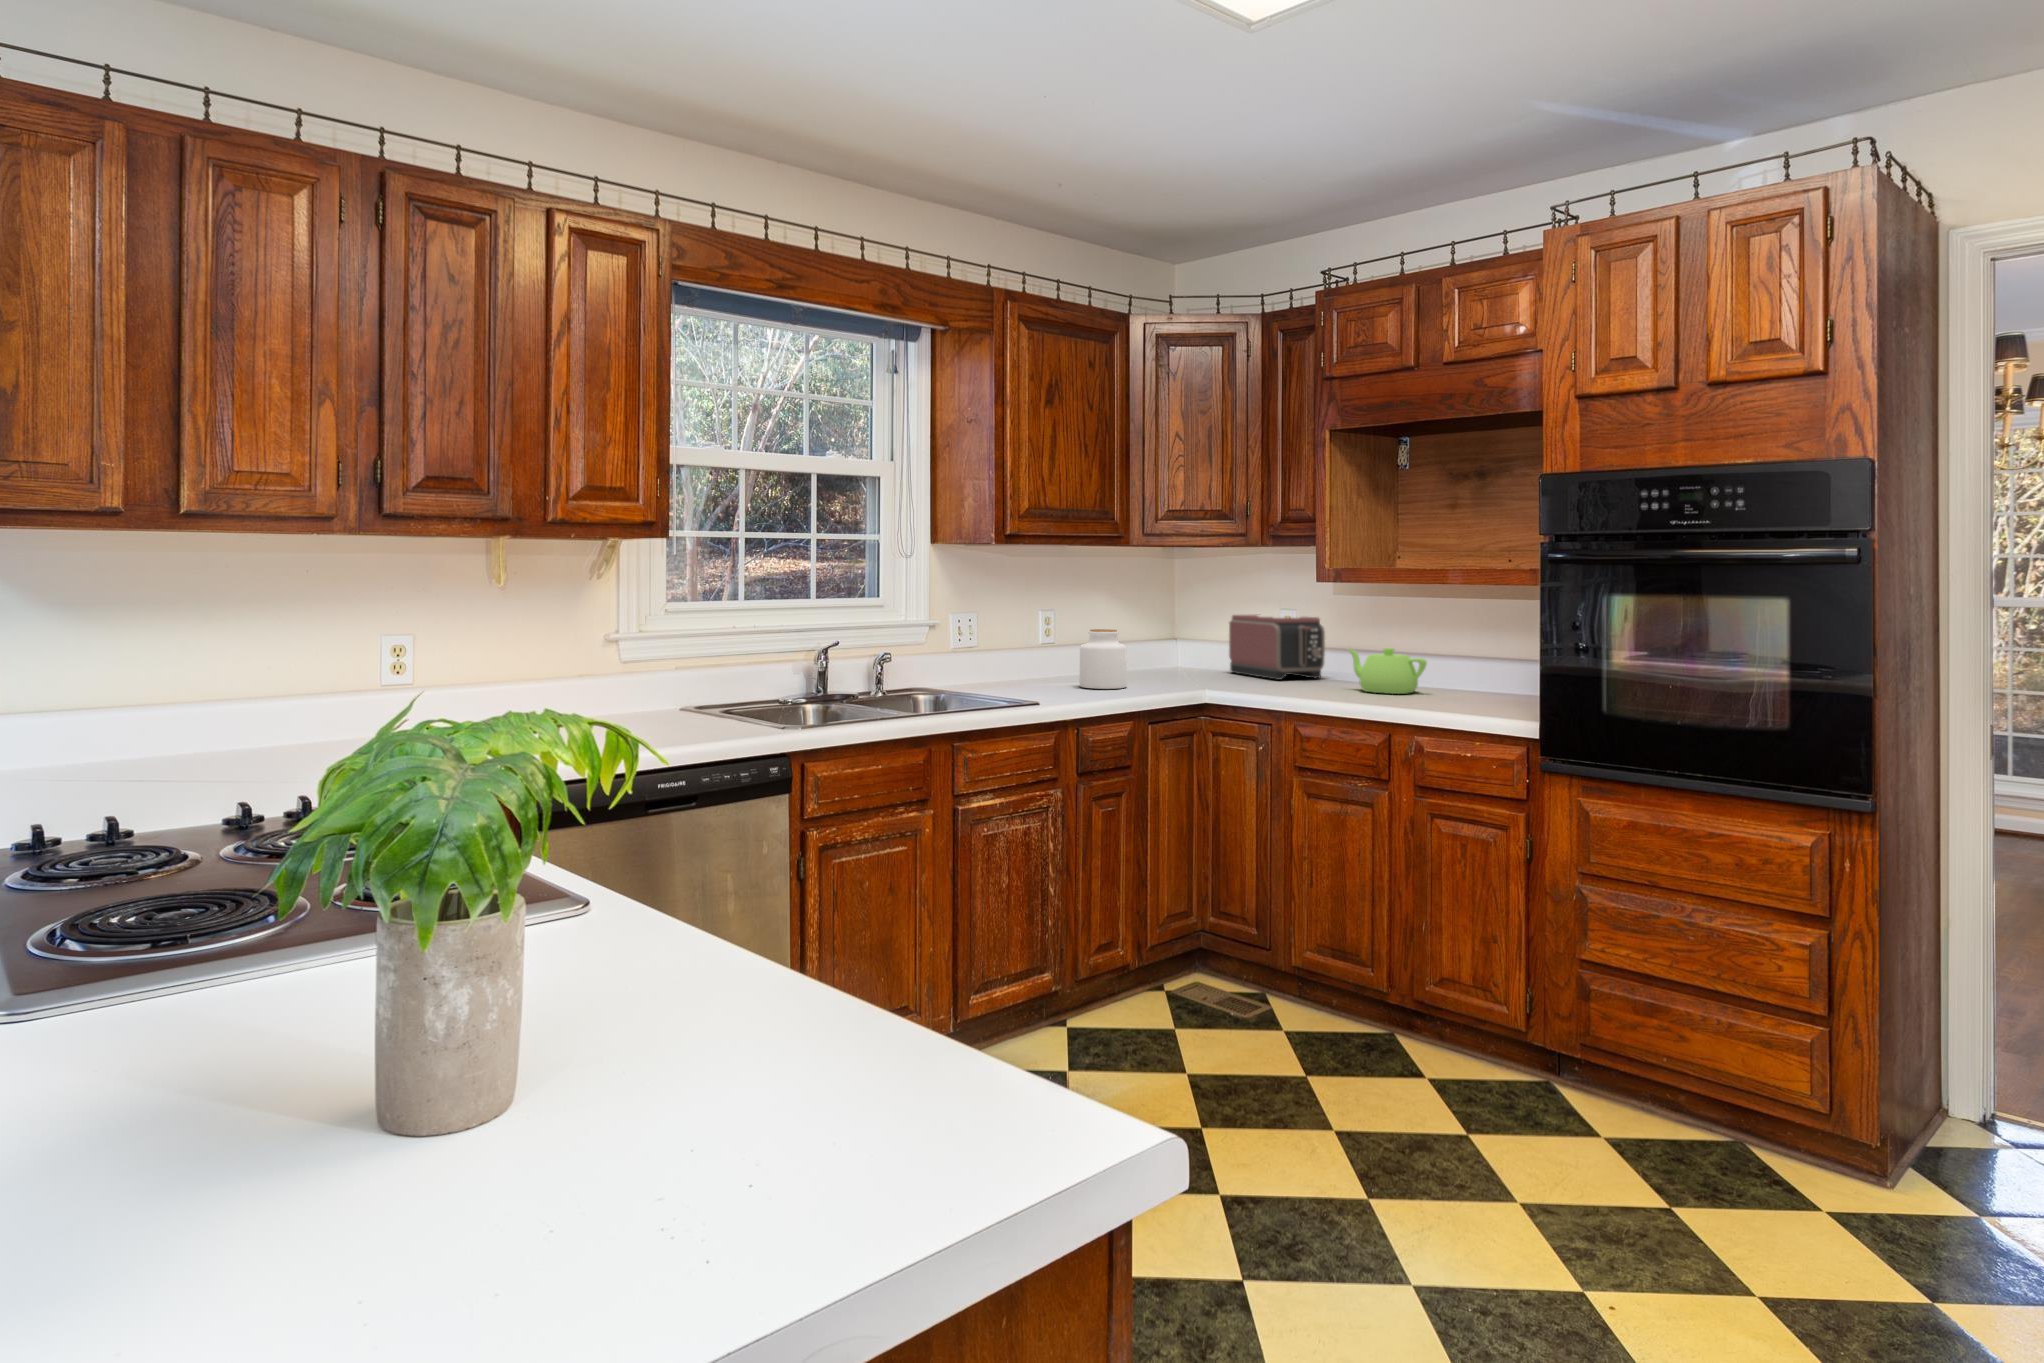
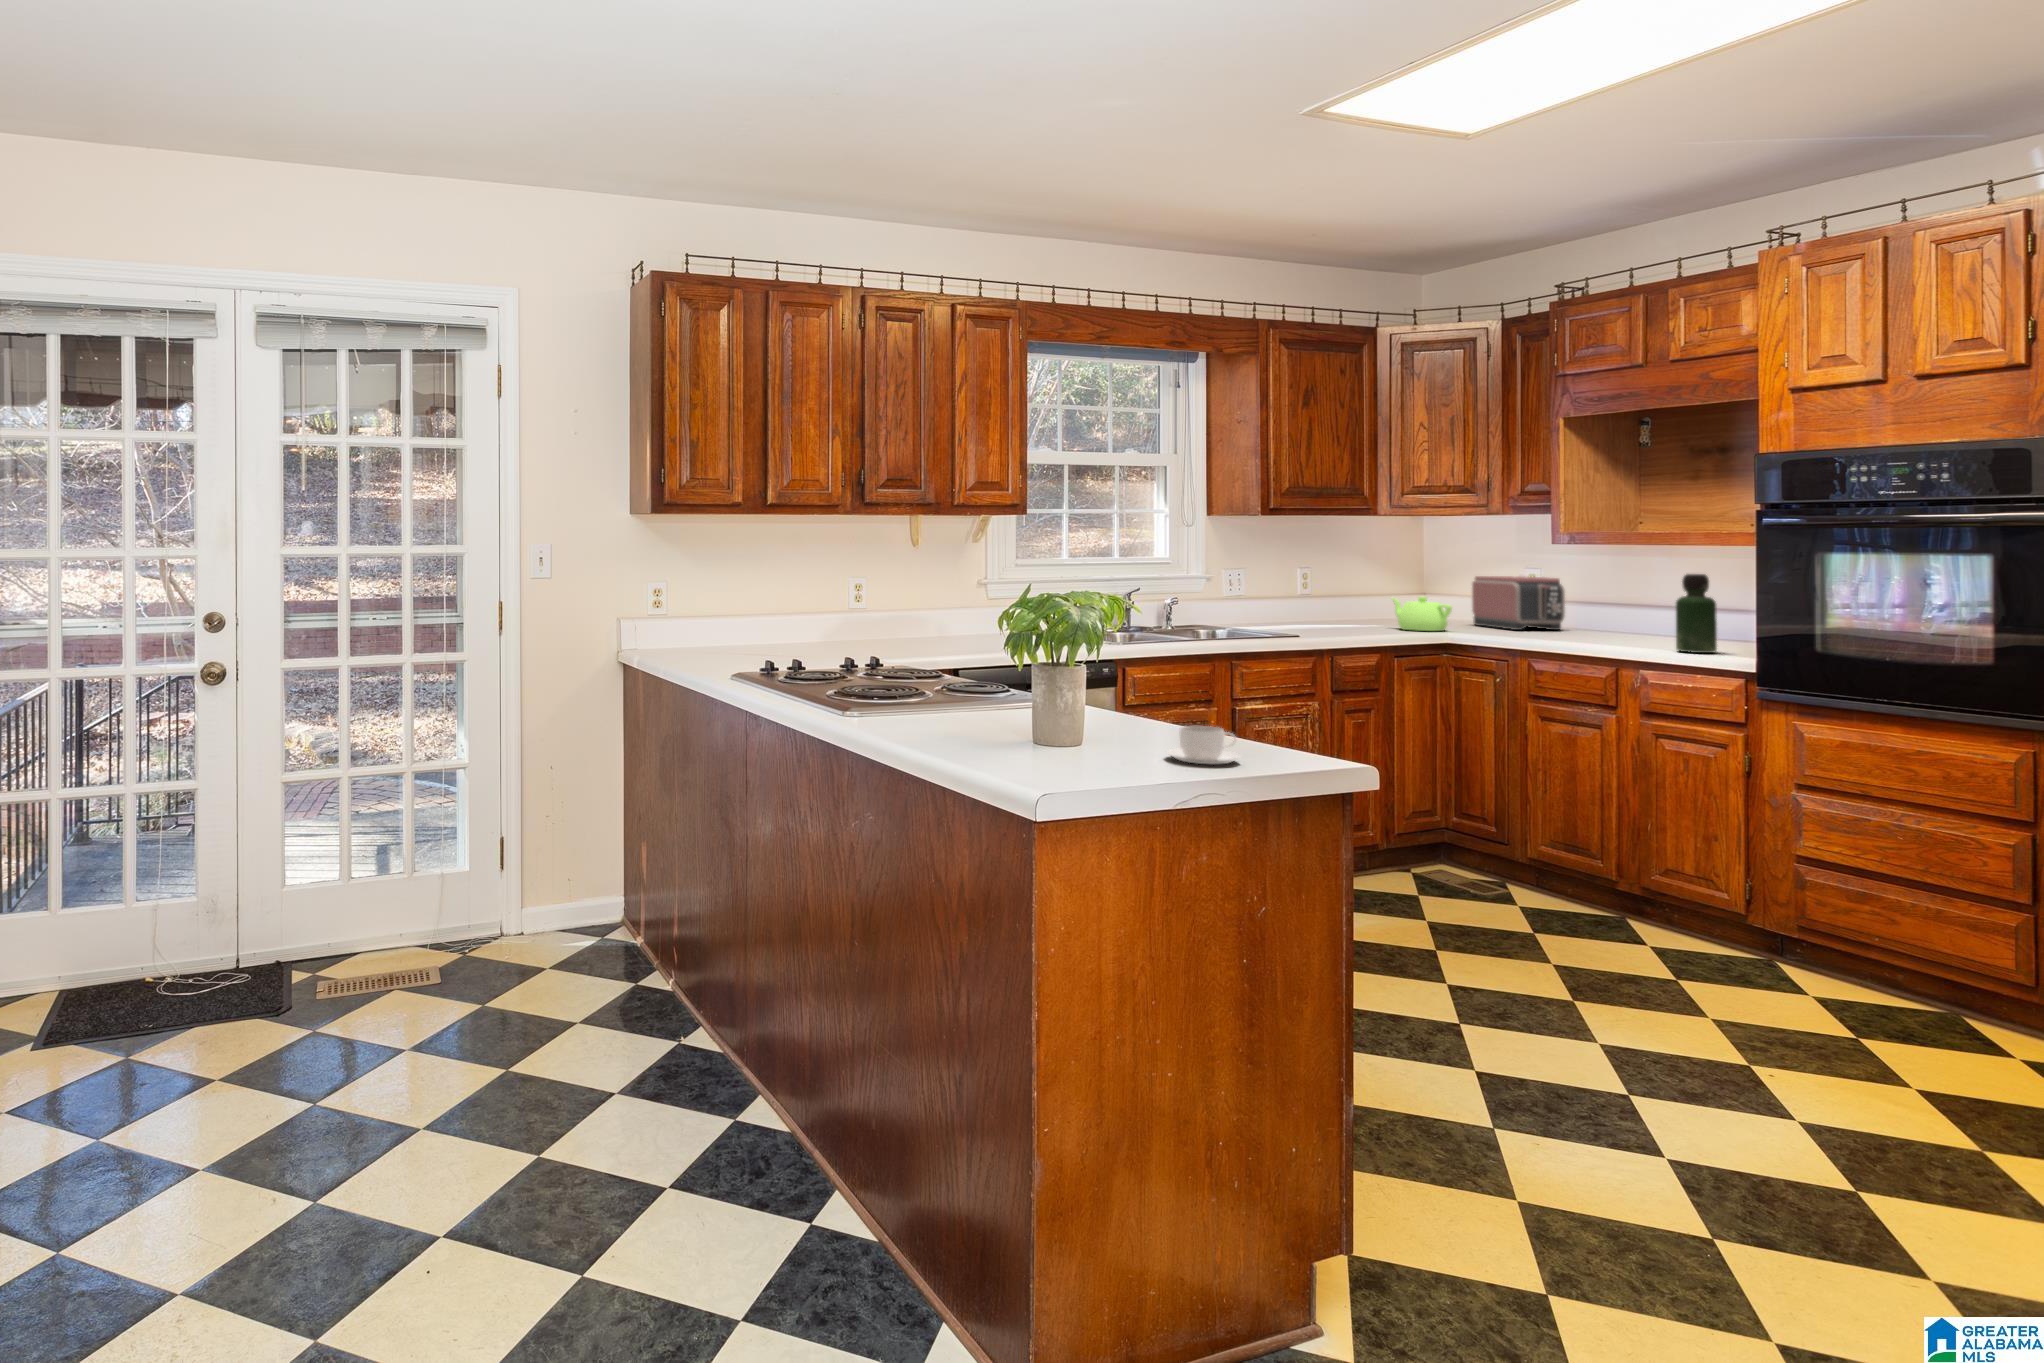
bottle: none [1450,617,1492,712] -> present [1676,574,1717,653]
jar: present [1080,629,1127,689] -> none [1334,585,1375,632]
teapot: present [1348,648,1427,694] -> present [1393,597,1452,631]
coffee cup: none [673,1052,852,1180] -> present [1167,726,1240,764]

